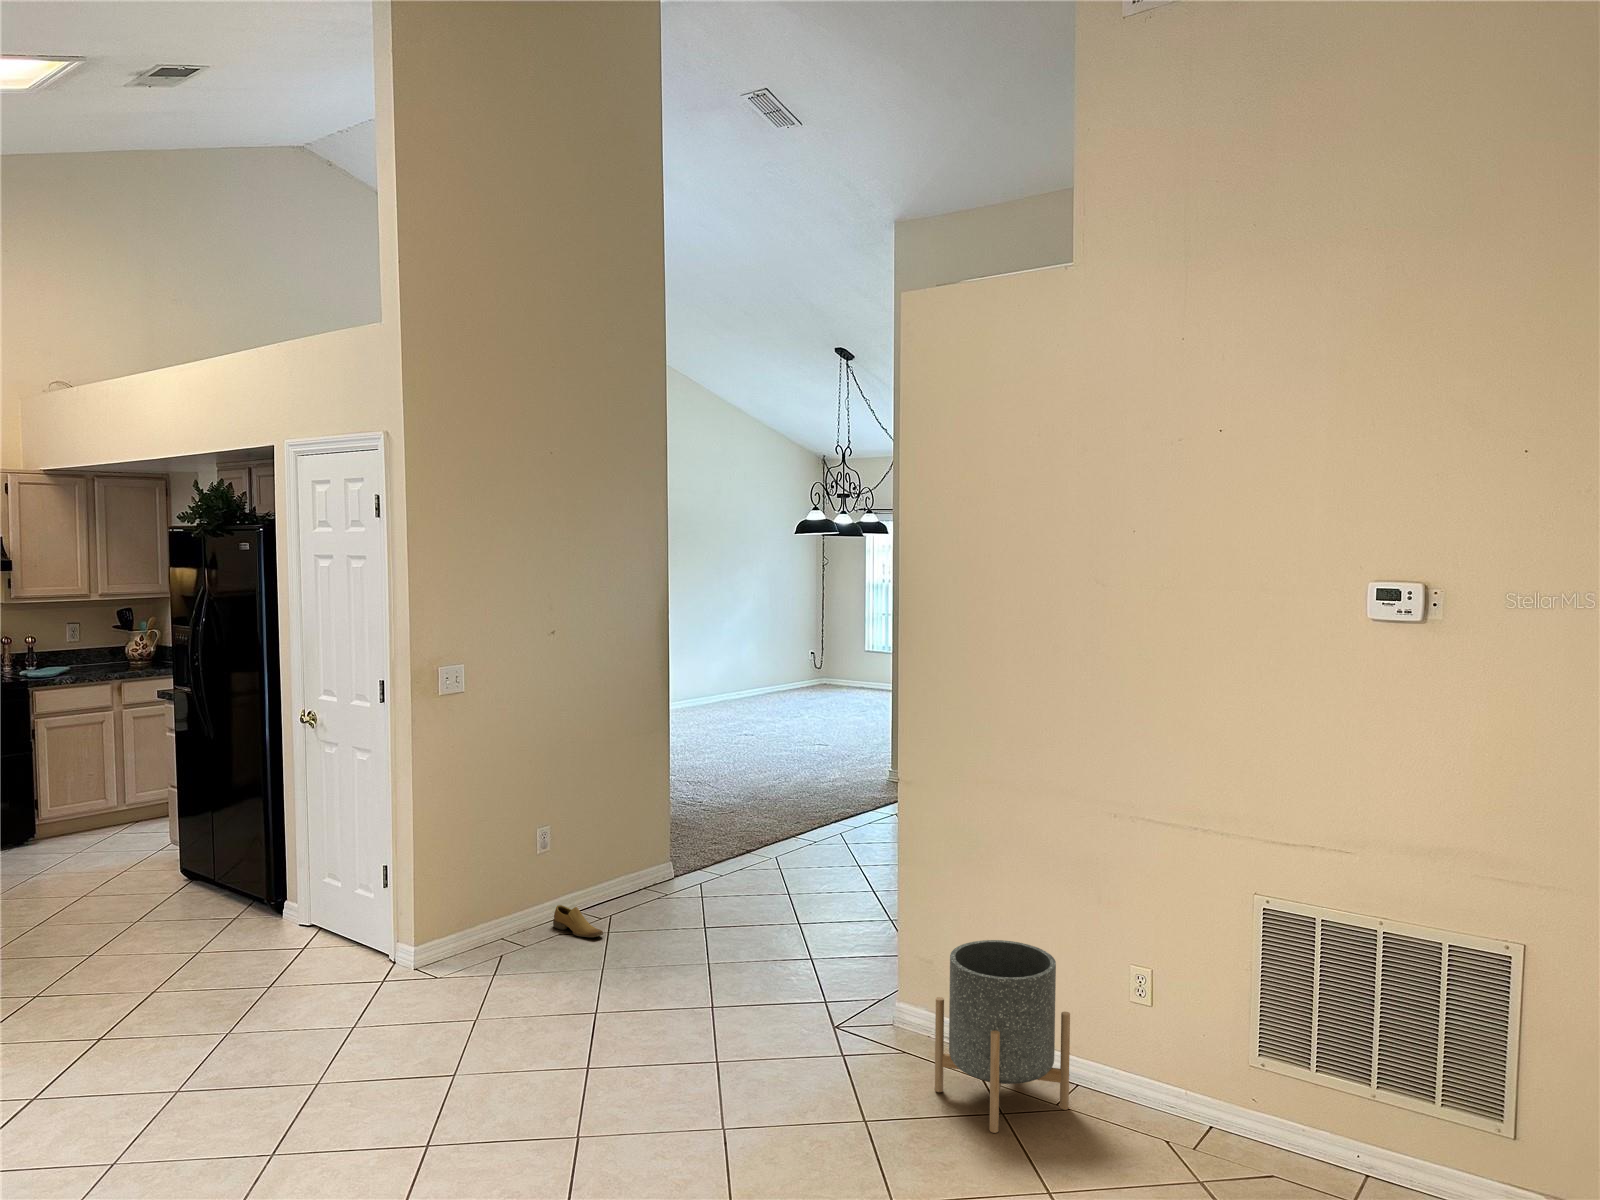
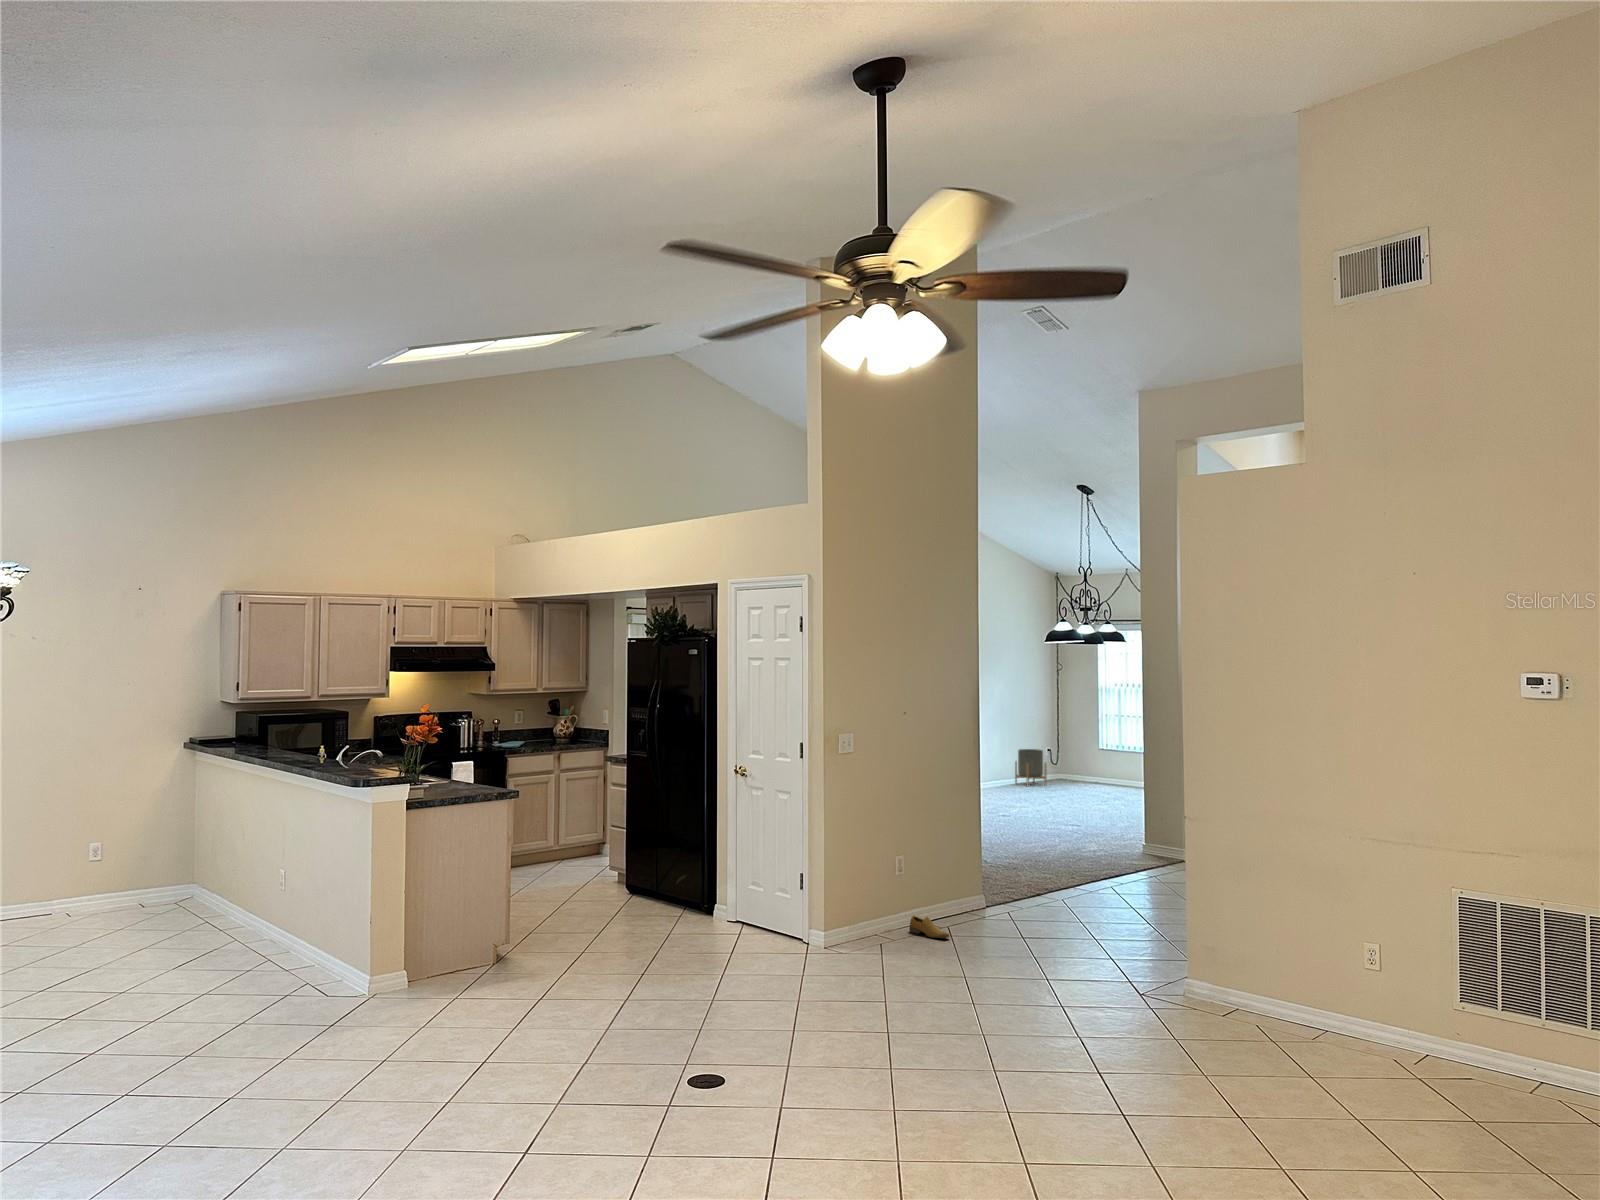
planter: present [935,940,1070,1133] -> present [1015,749,1047,785]

